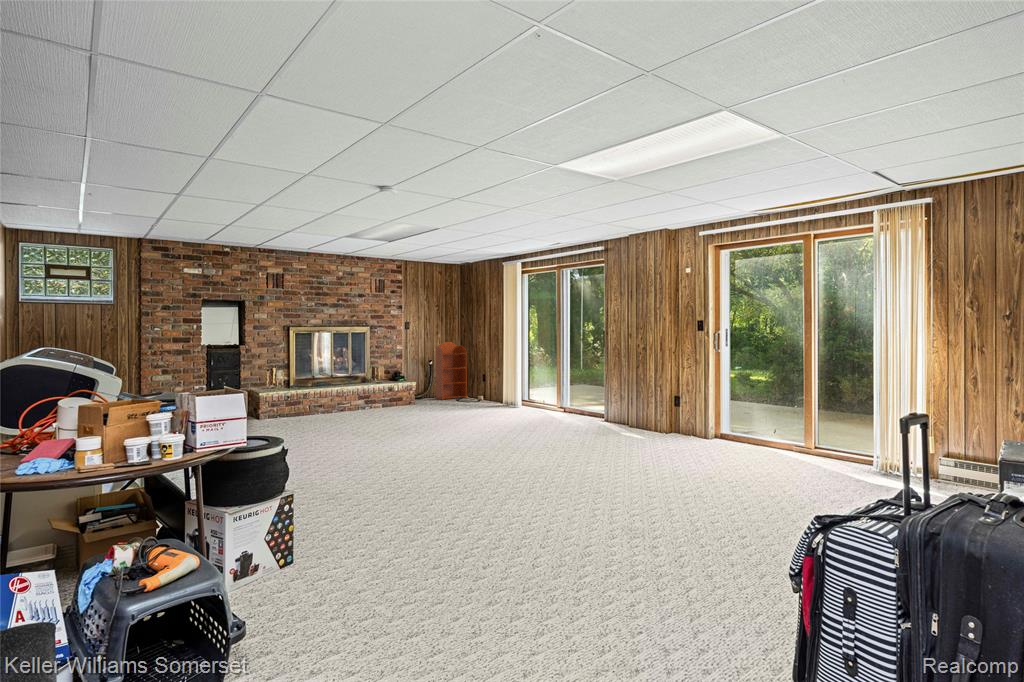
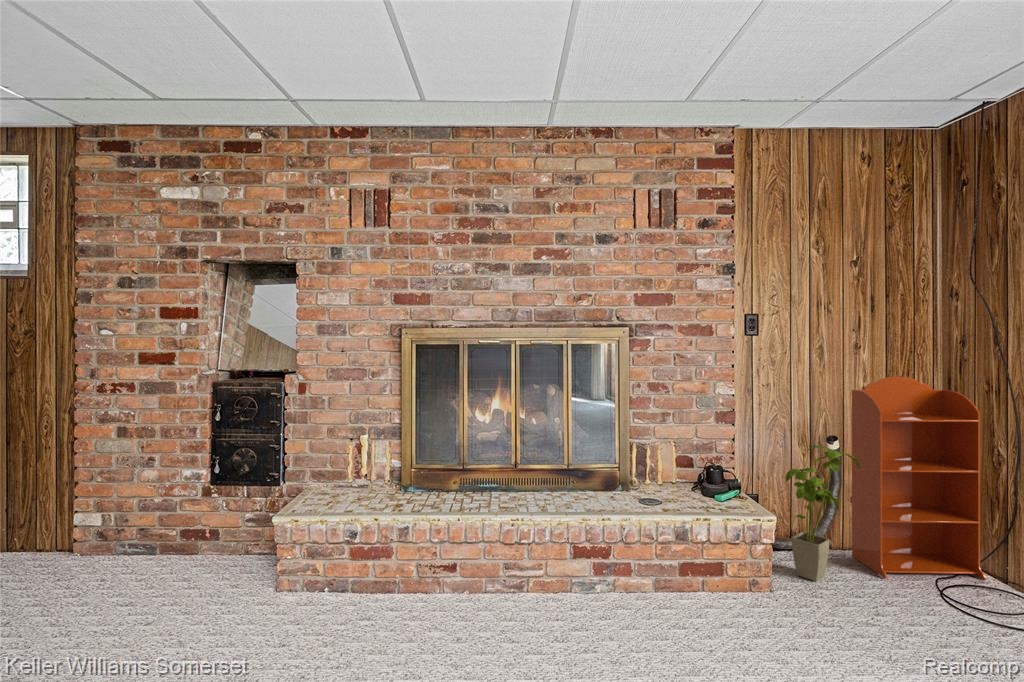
house plant: none [418,363,437,402] -> present [786,446,860,581]

